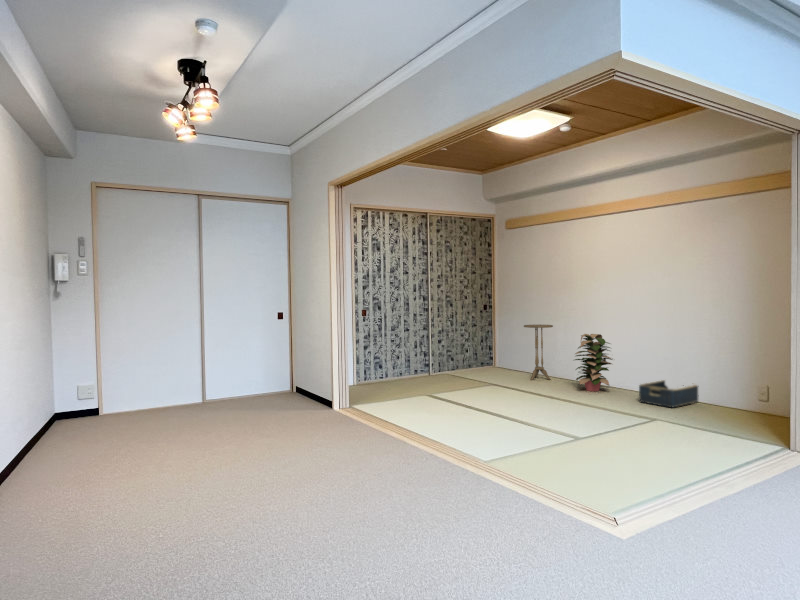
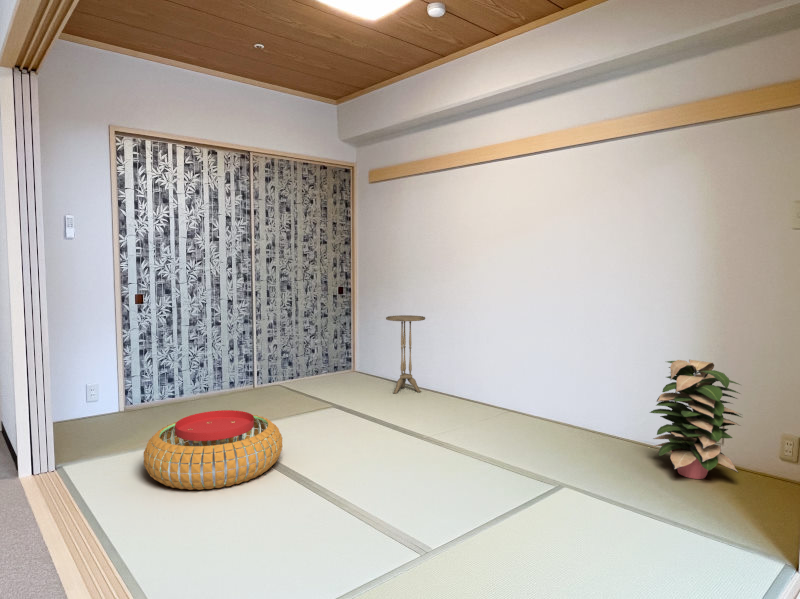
decorative plant: present [575,334,612,391] -> present [650,360,741,479]
pouf: none [399,376,475,414] -> present [144,410,283,490]
basket: present [639,380,699,408] -> none [540,402,622,452]

